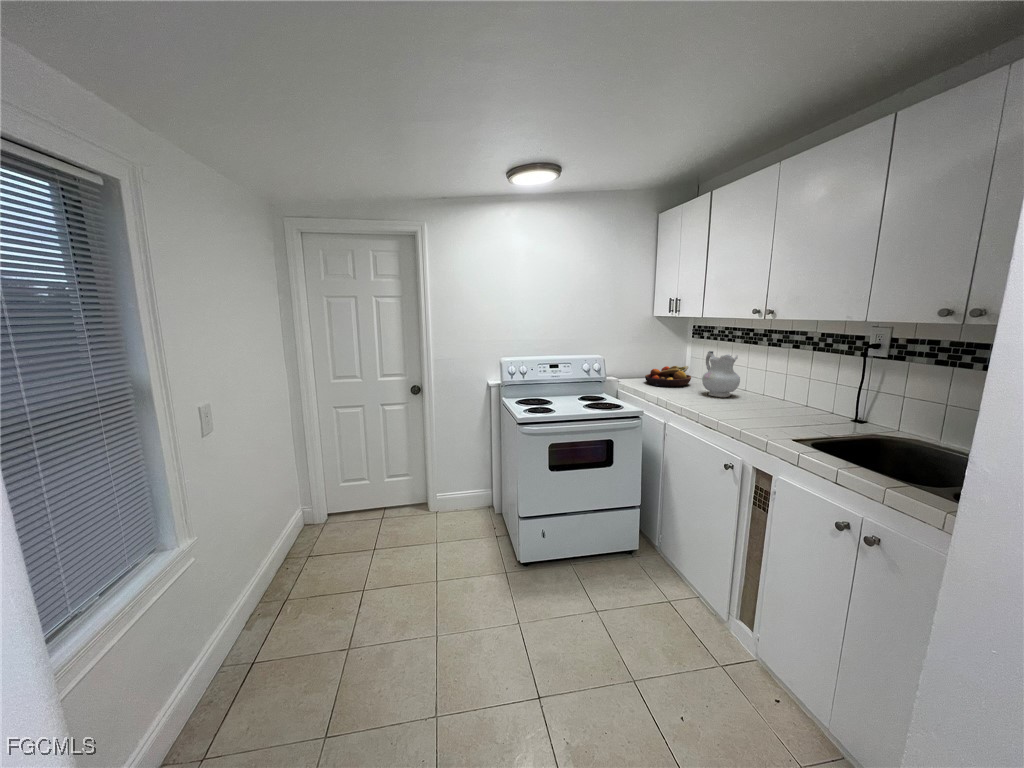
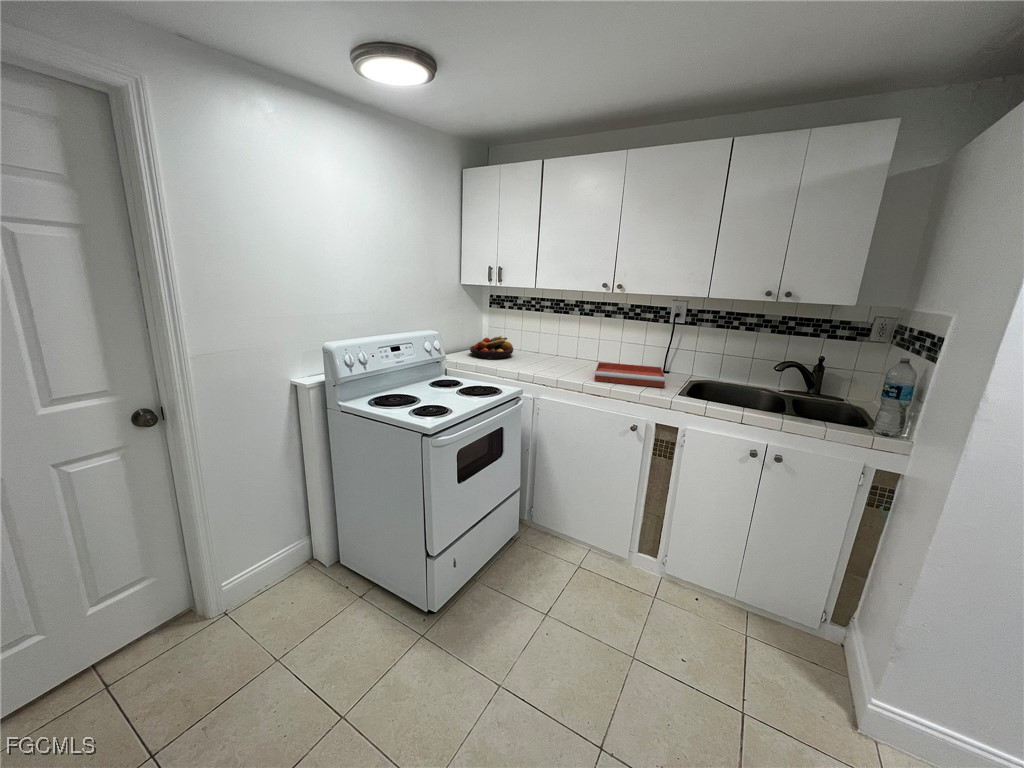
ceramic pitcher: present [702,351,740,397] -> none [535,321,569,364]
tray: none [717,399,834,433] -> present [595,362,665,387]

